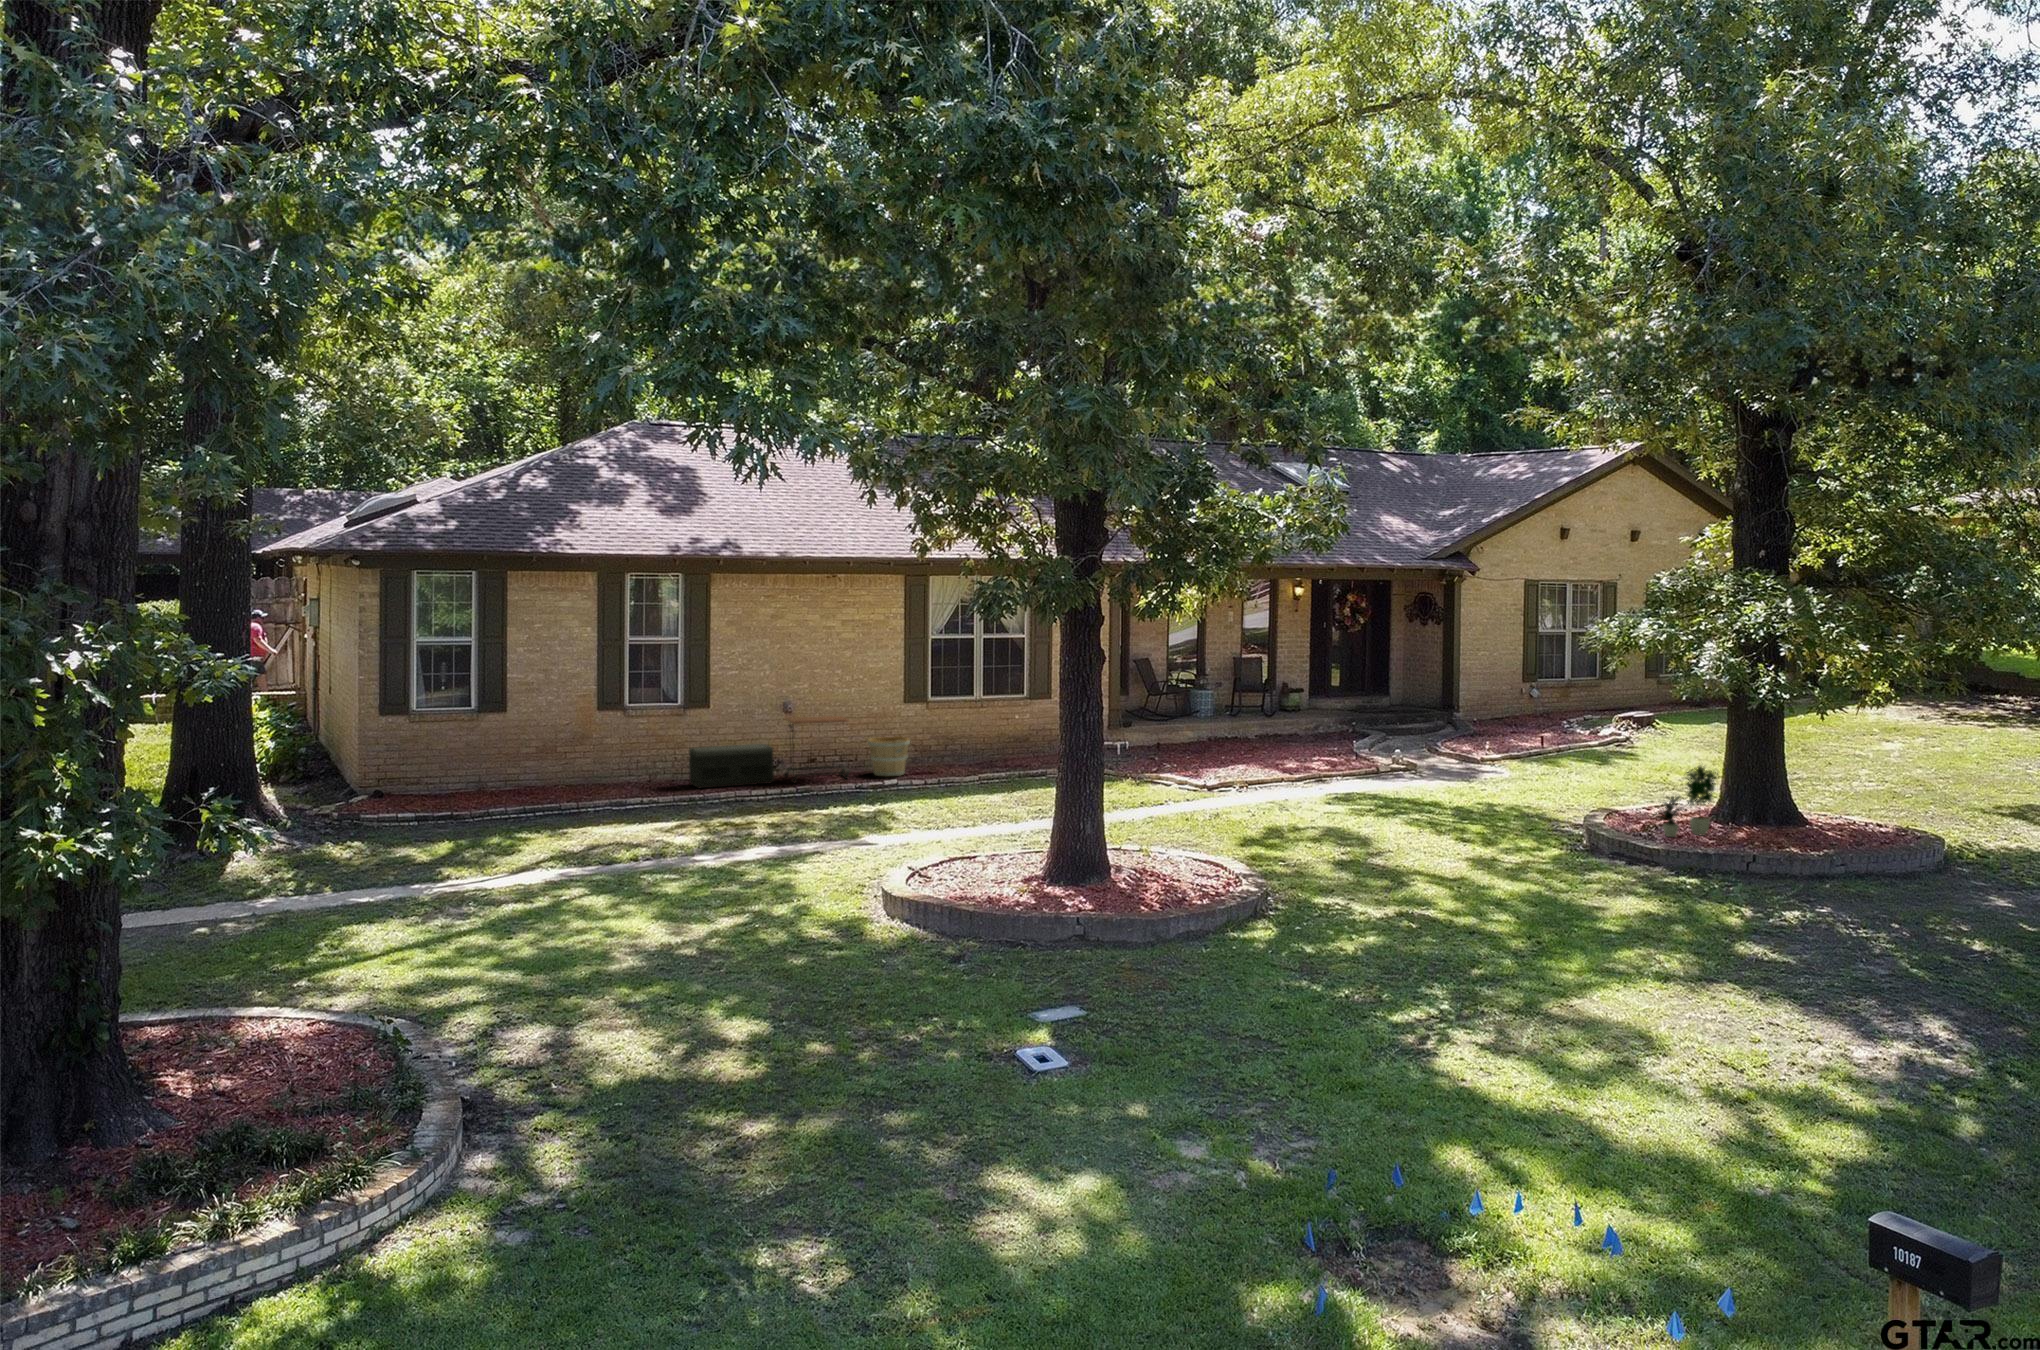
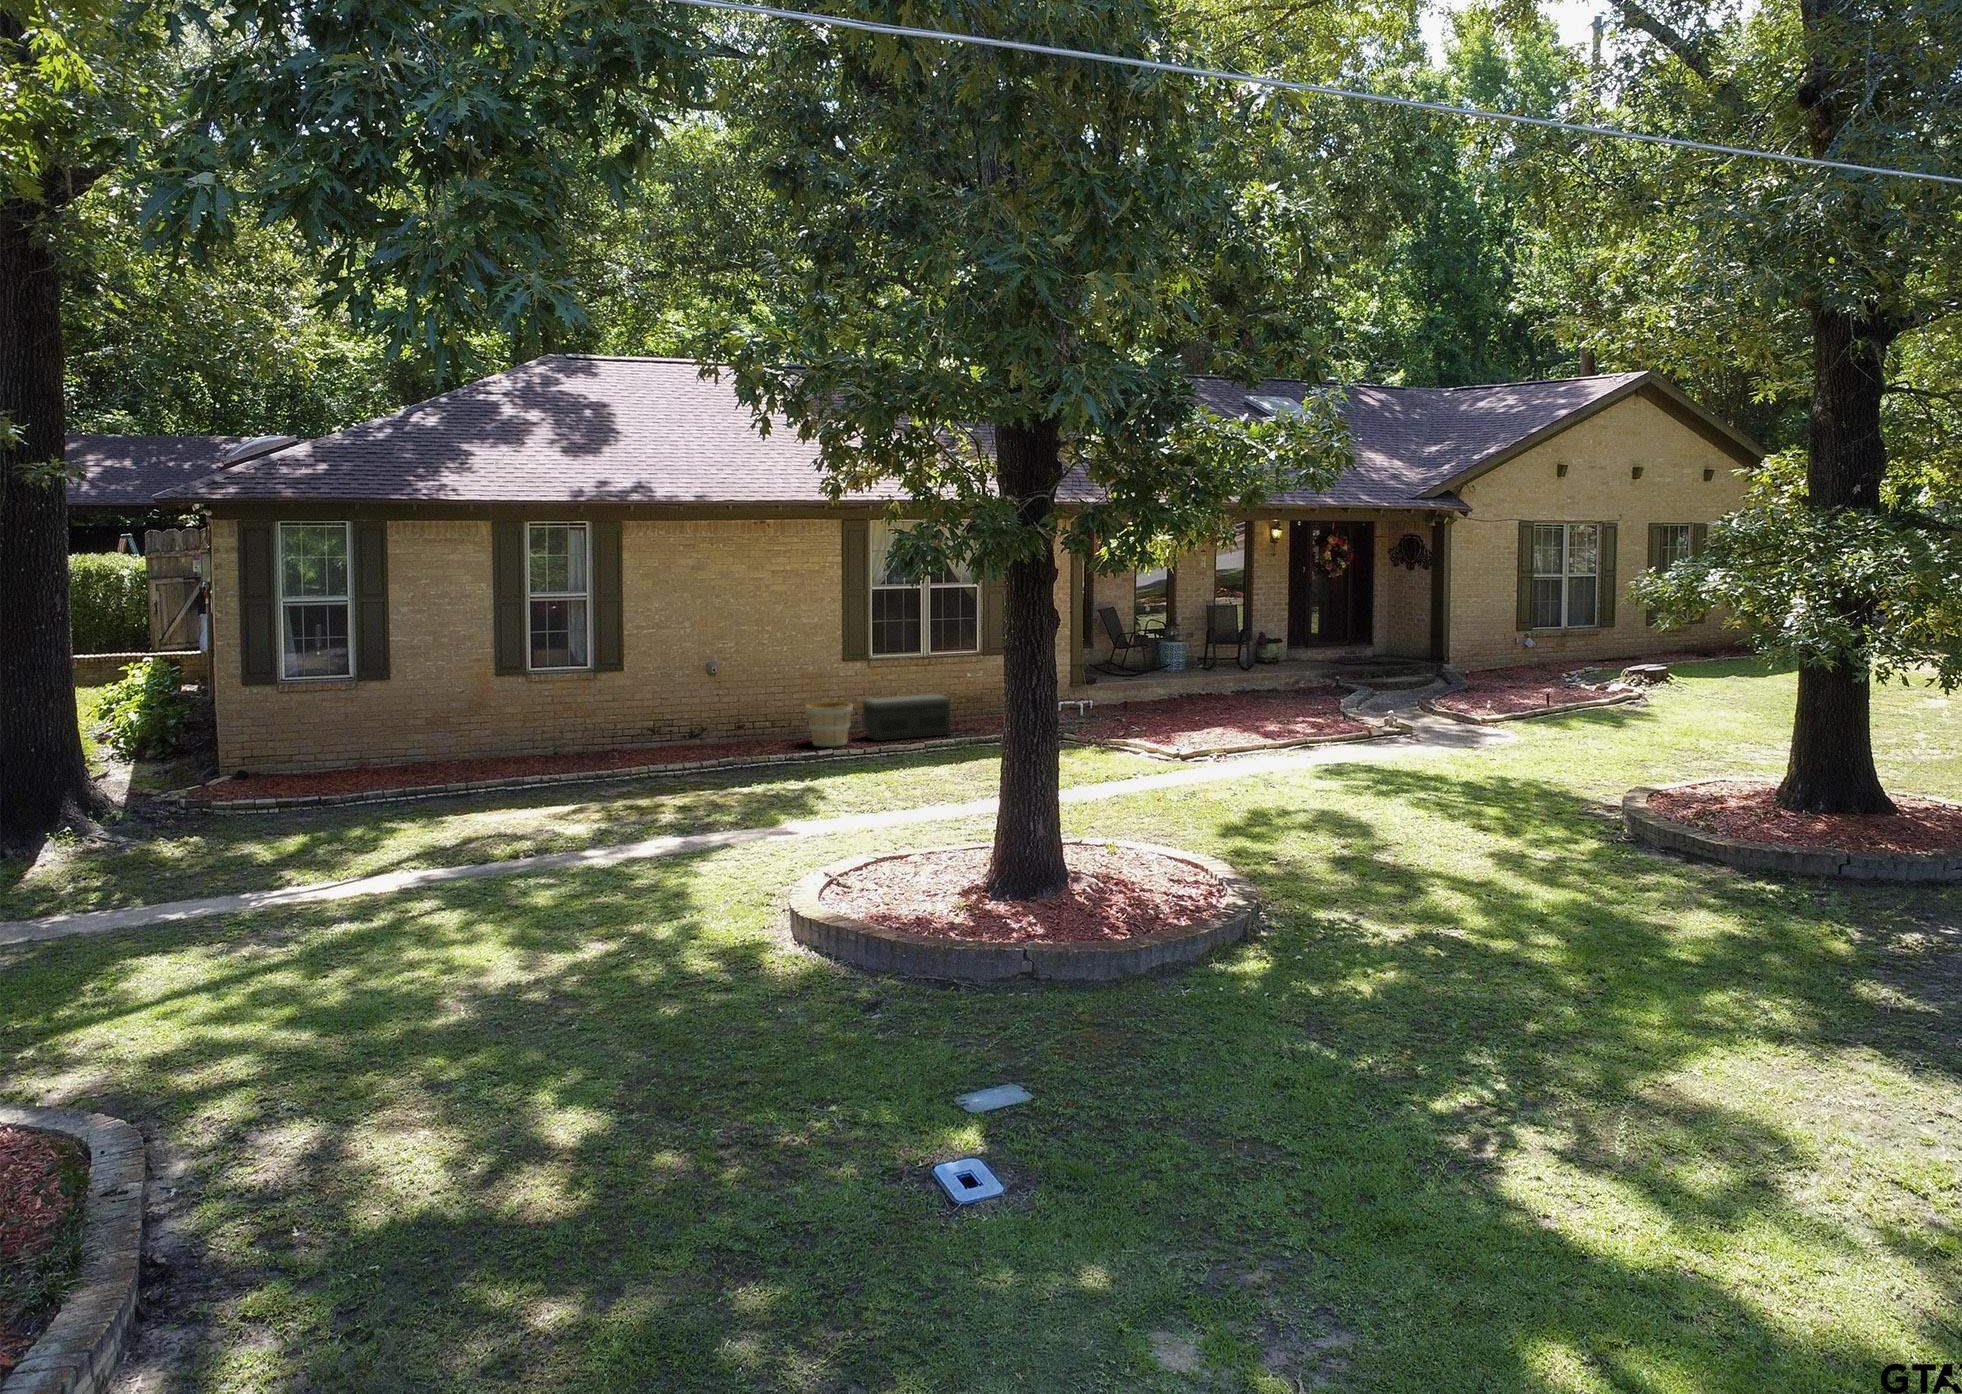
side table: present [784,716,850,783] -> none [711,679,785,756]
storage bench: present [689,744,774,788] -> present [863,694,950,741]
potted plant: present [1656,765,1718,837] -> none [1697,734,1776,822]

